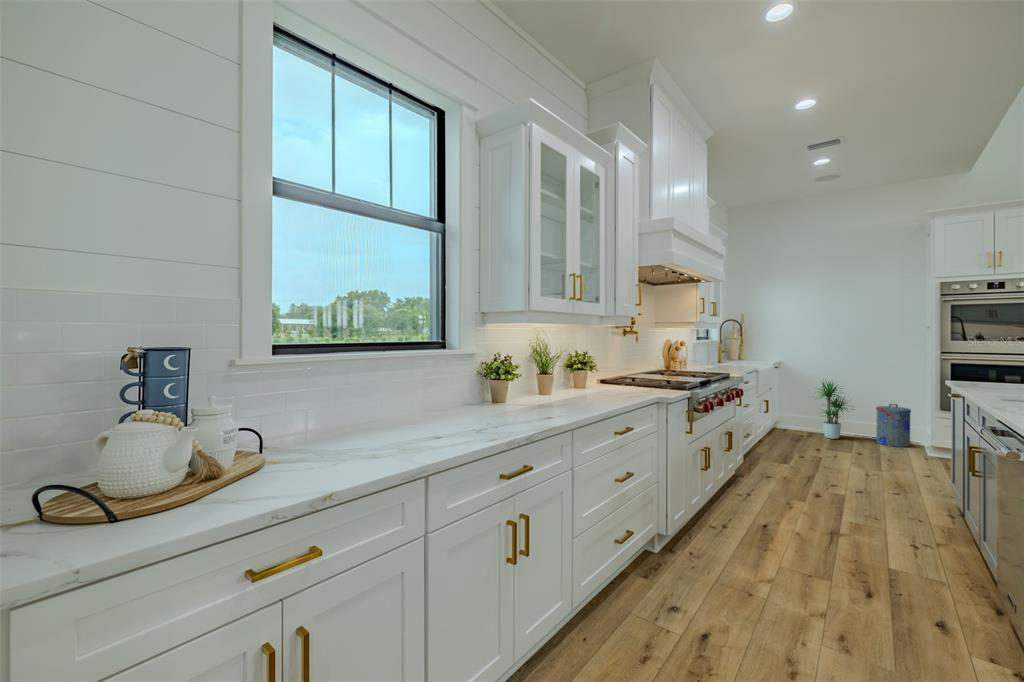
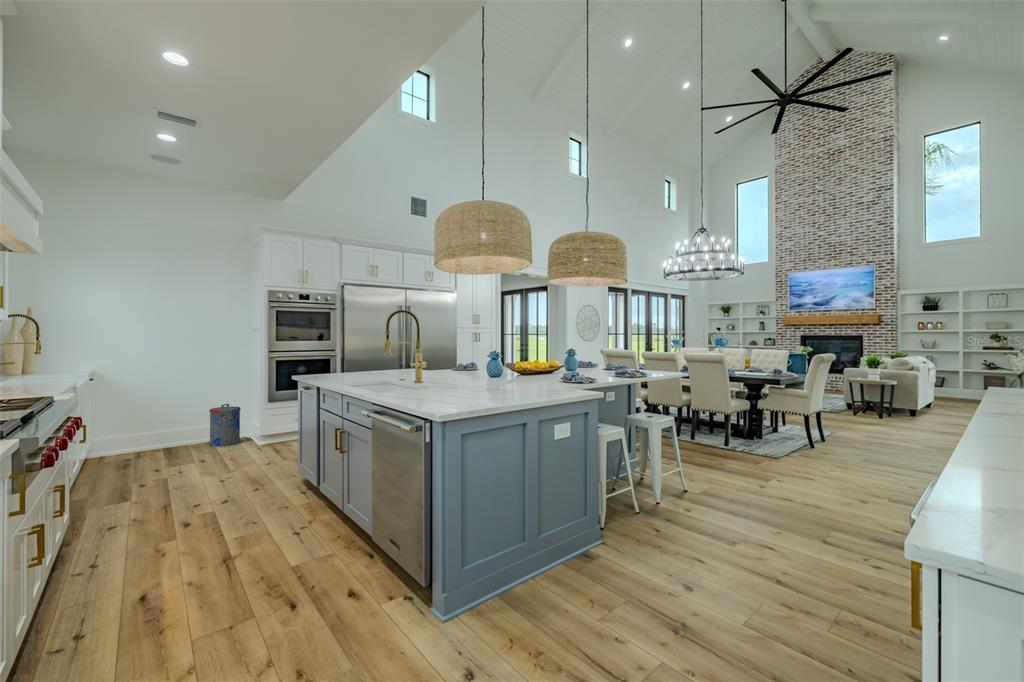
potted plant: present [816,381,853,439] -> none [136,385,191,453]

